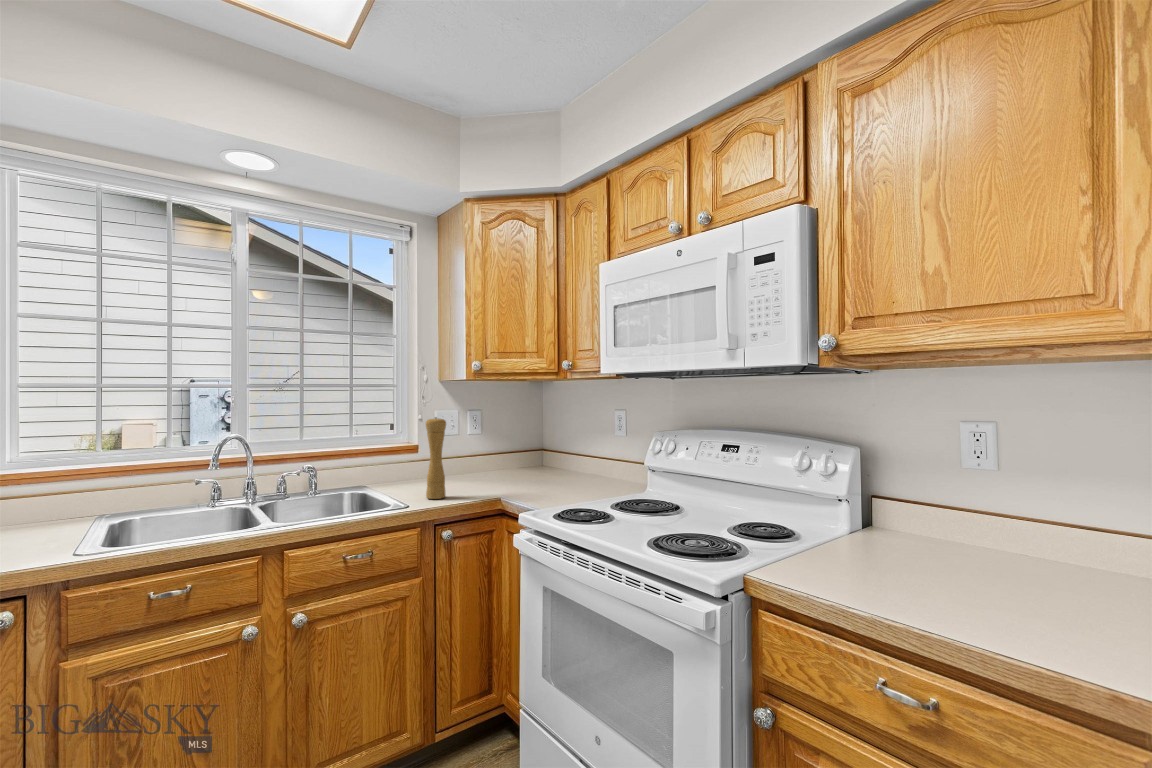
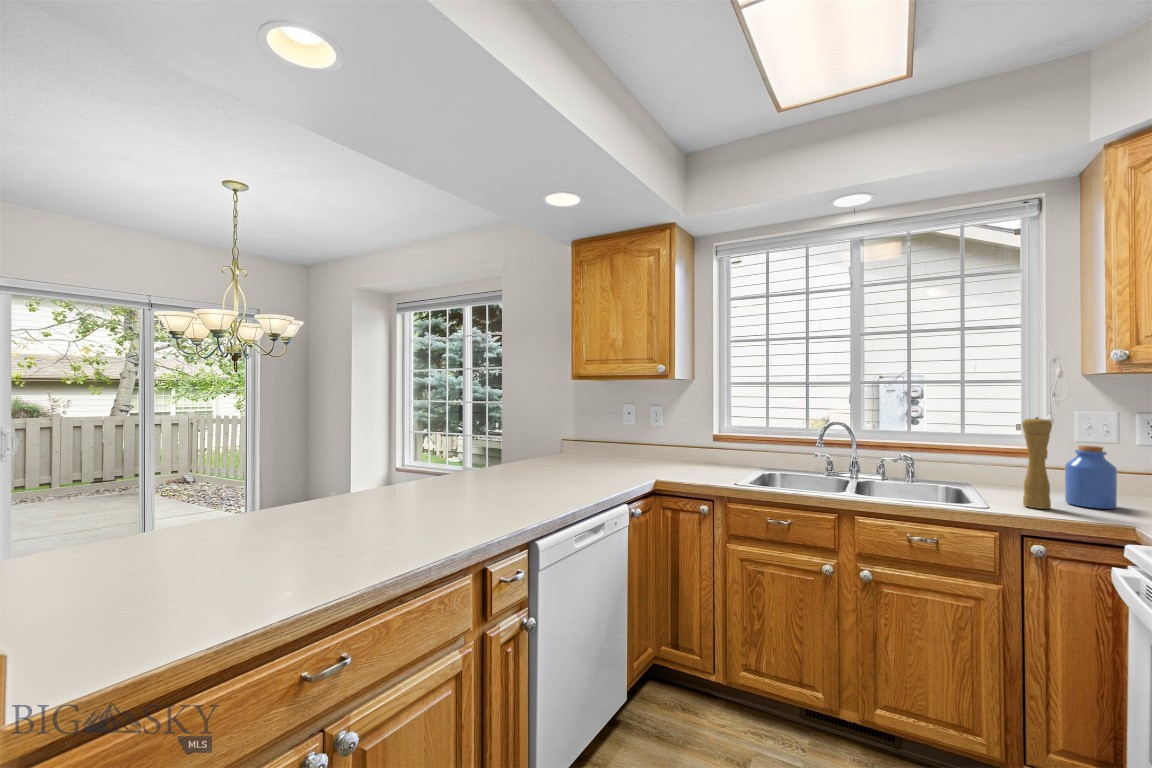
jar: none [445,439,476,490] -> present [1065,446,1117,509]

